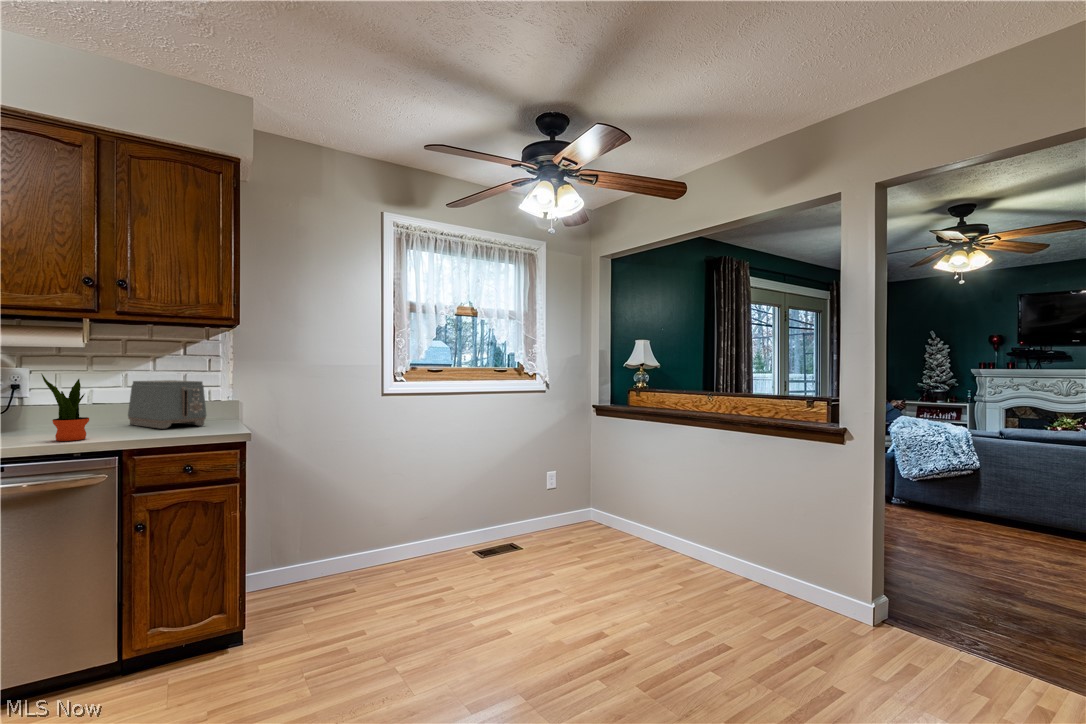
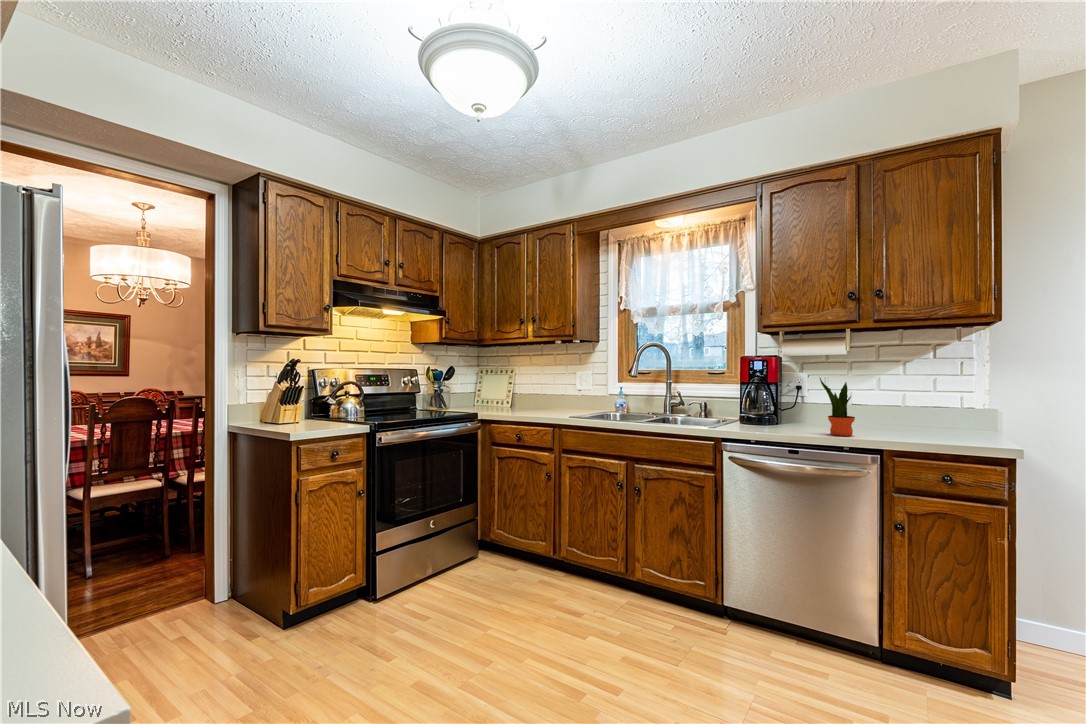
toaster: present [128,380,206,429] -> none [882,384,962,434]

